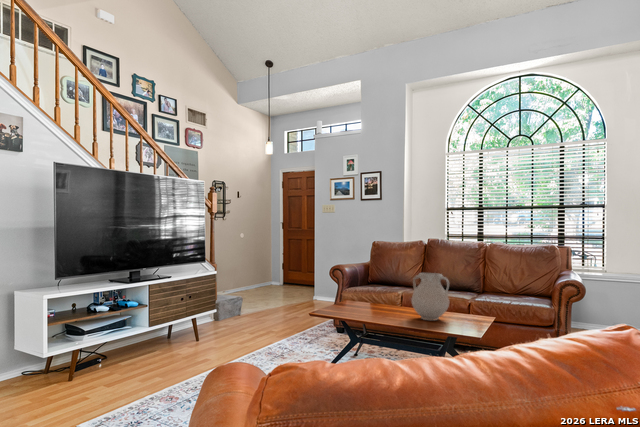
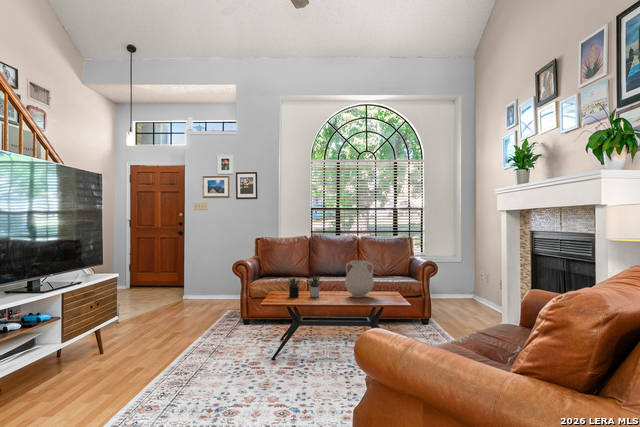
succulent plant: none [345,285,390,313] -> present [288,276,322,297]

